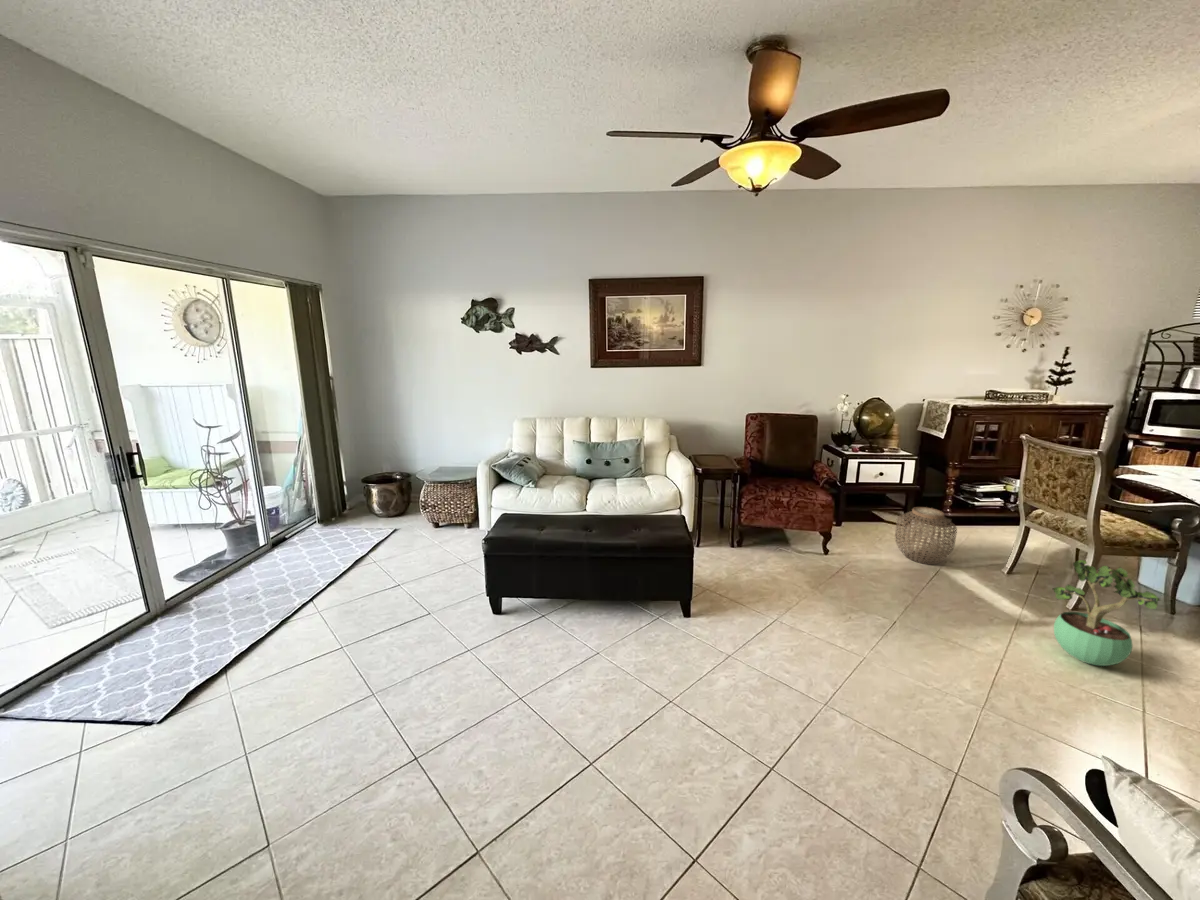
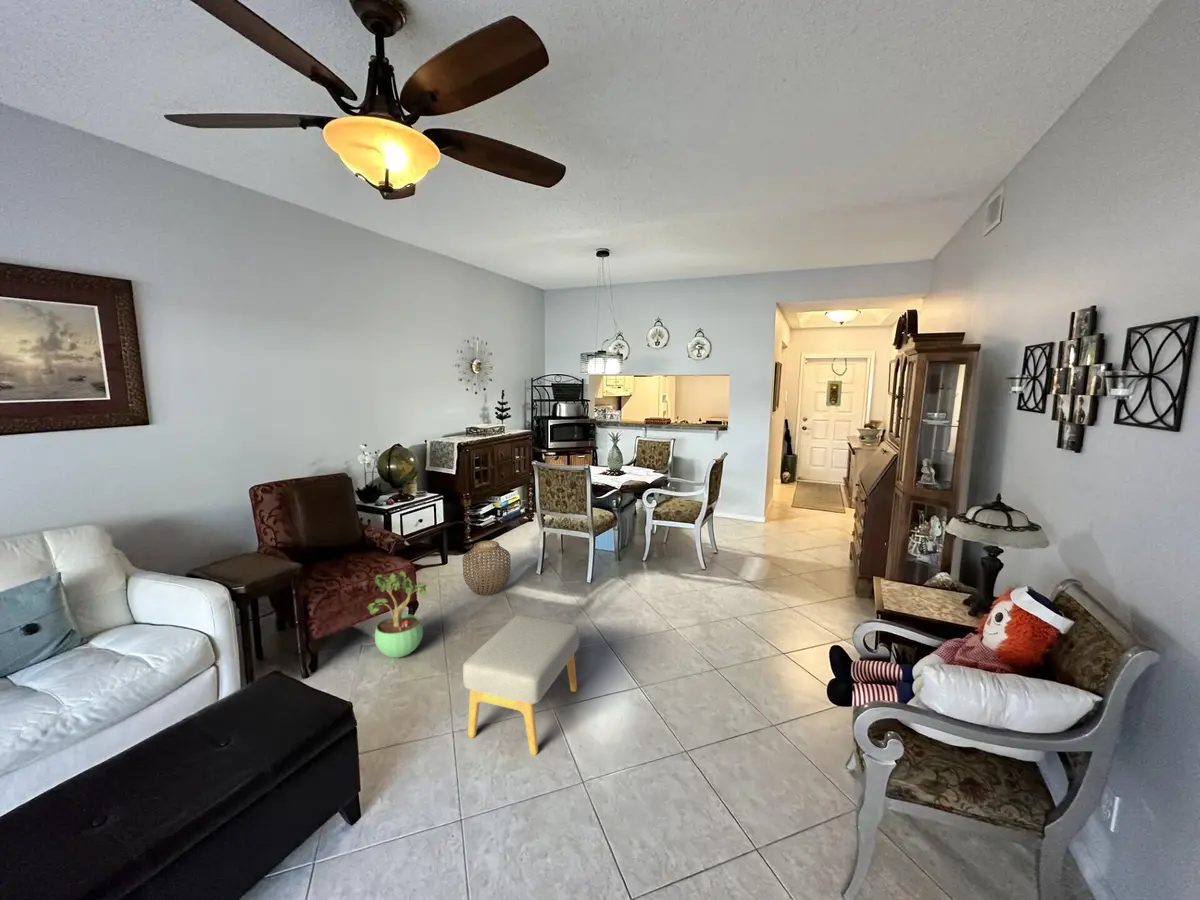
potted plant: present [1053,560,1160,666] -> present [367,571,426,657]
footstool: none [782,567,923,672] -> present [463,615,579,755]

